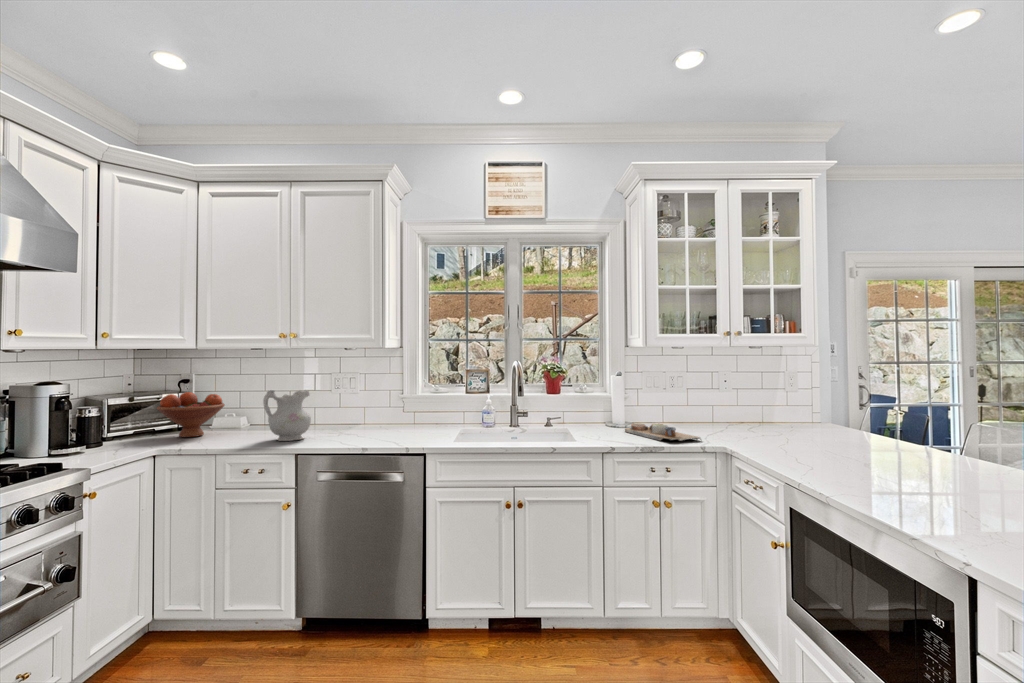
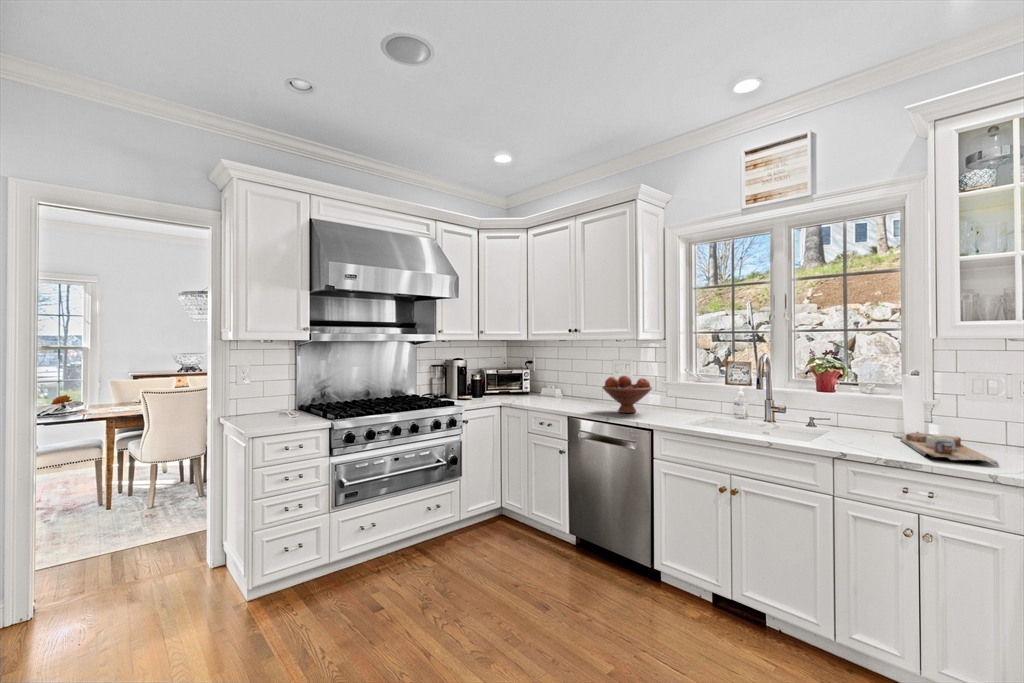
ceramic pitcher: present [263,390,311,441] -> none [552,371,586,409]
fruit bowl: present [157,392,225,437] -> present [603,376,652,413]

